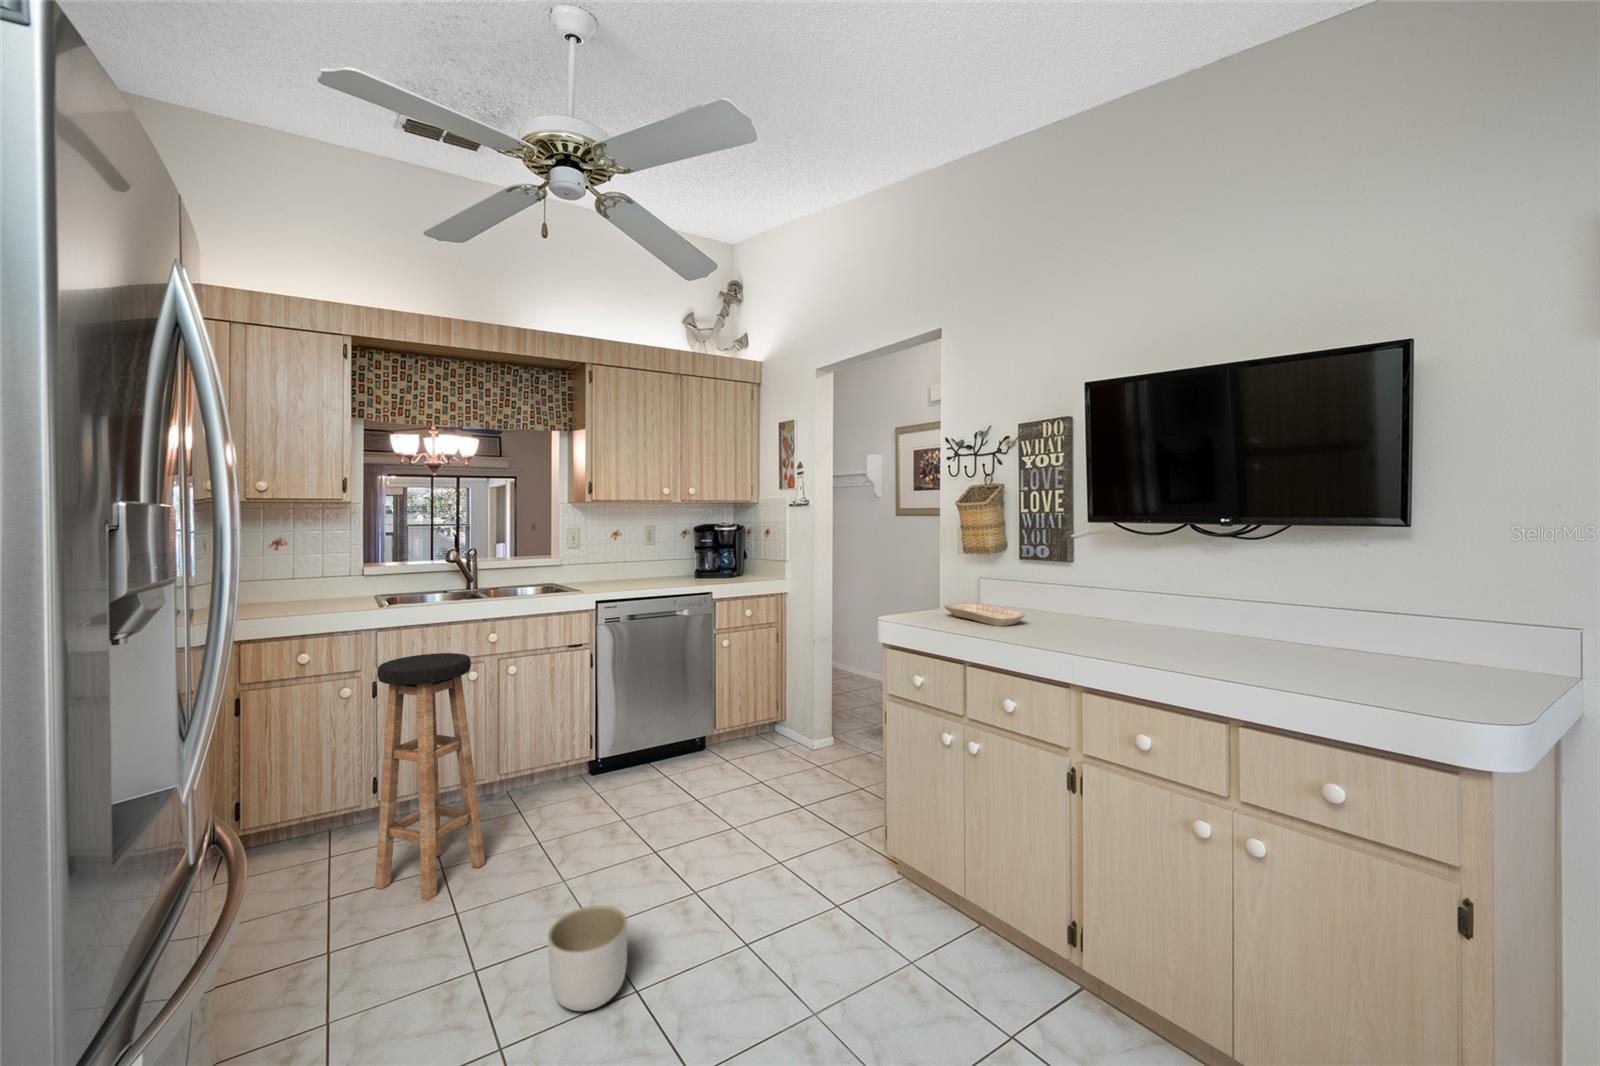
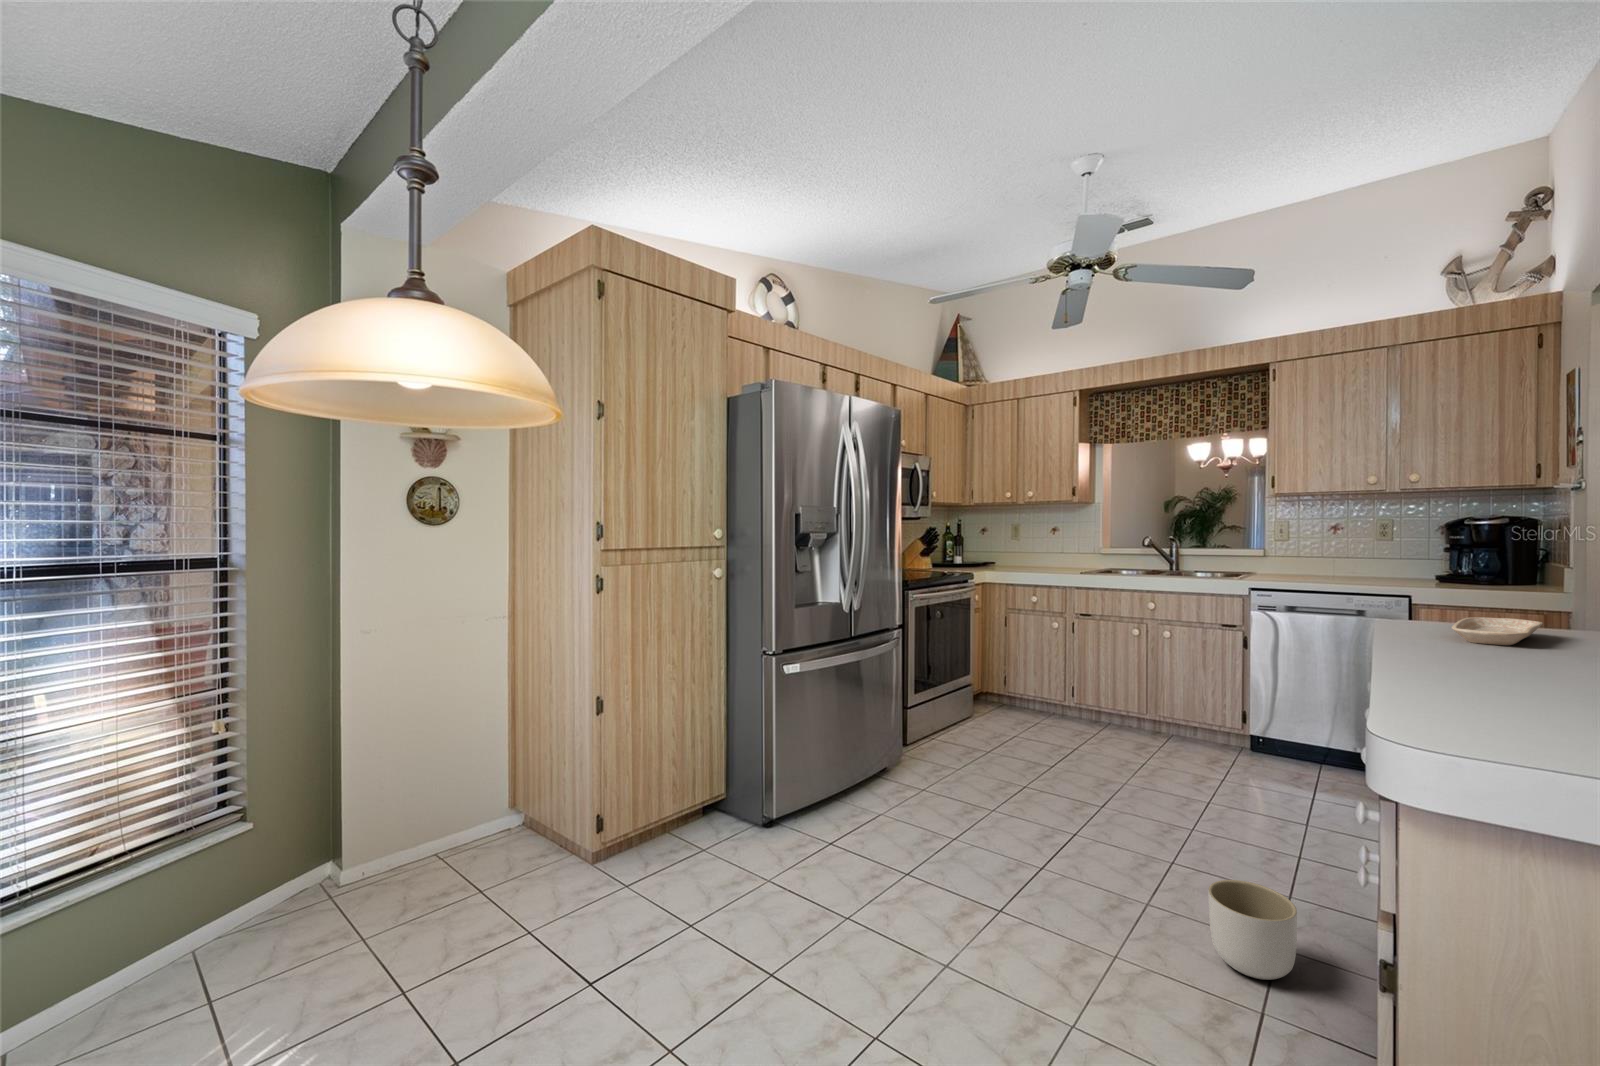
bar stool: present [375,653,486,900] -> none [1032,604,1095,757]
planter: present [548,905,627,1011] -> present [1208,880,1297,980]

